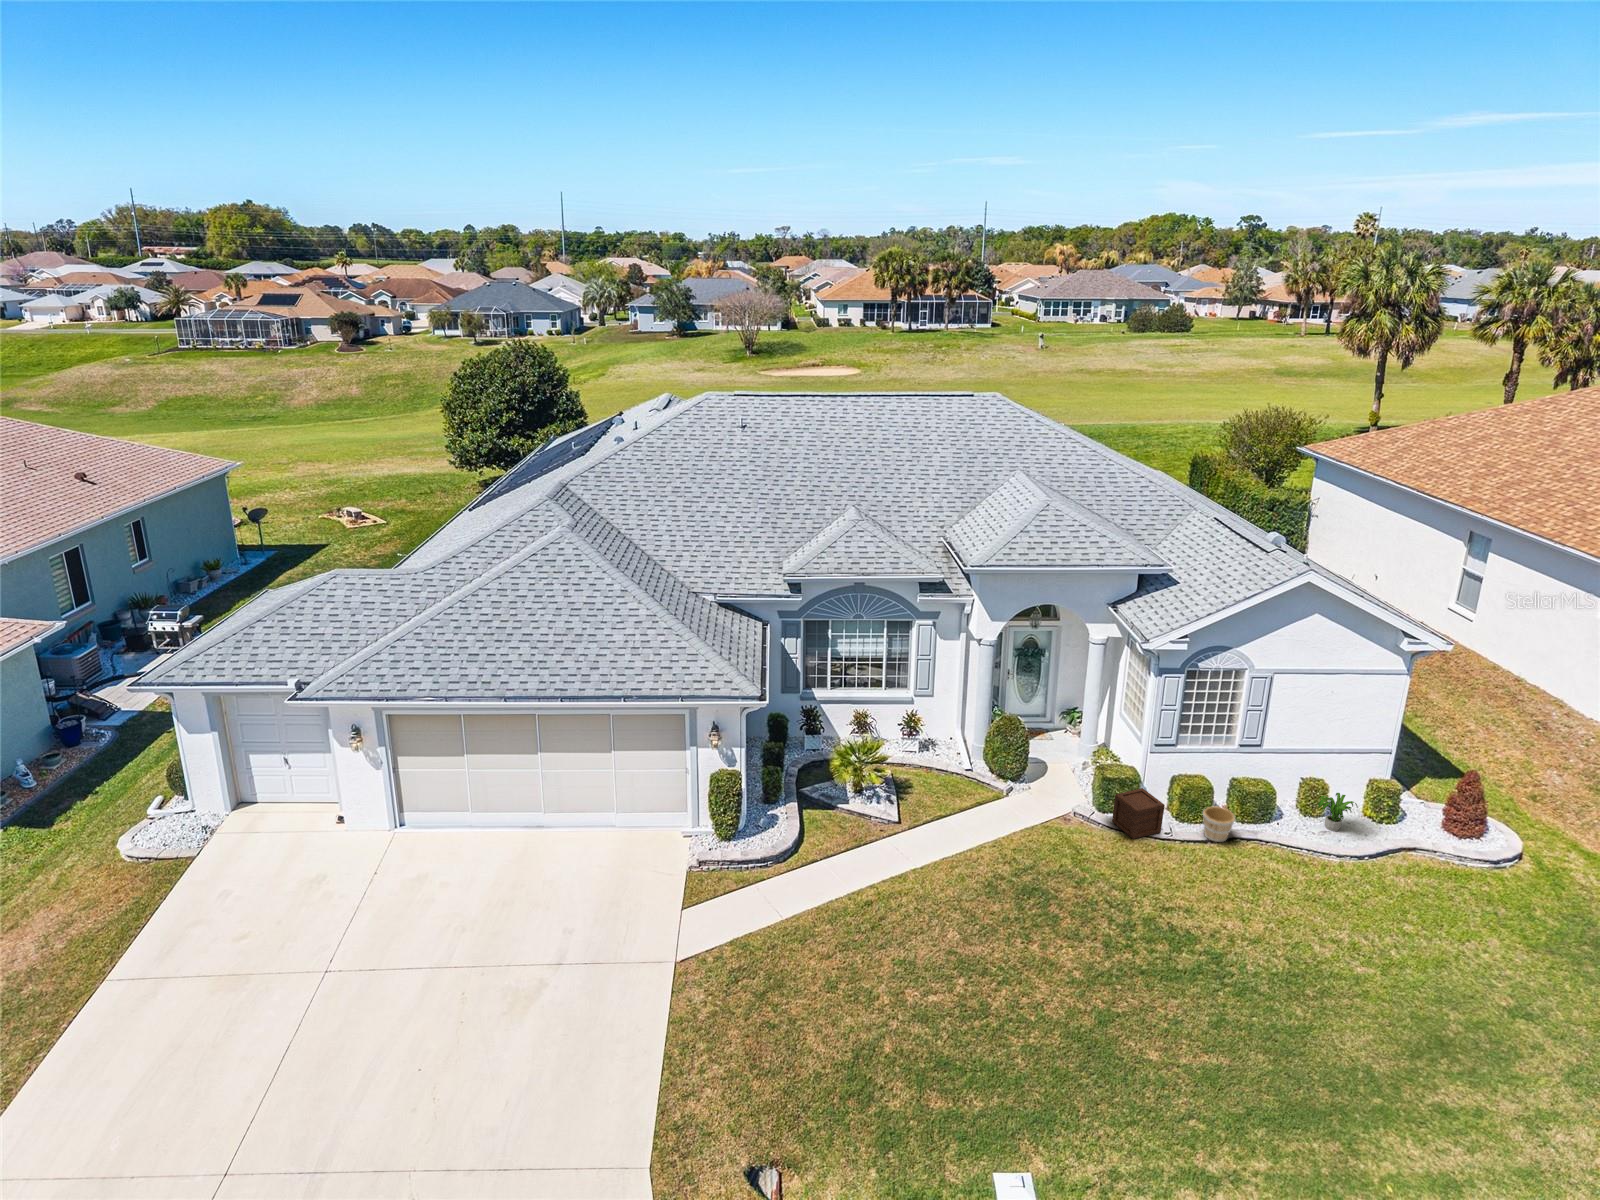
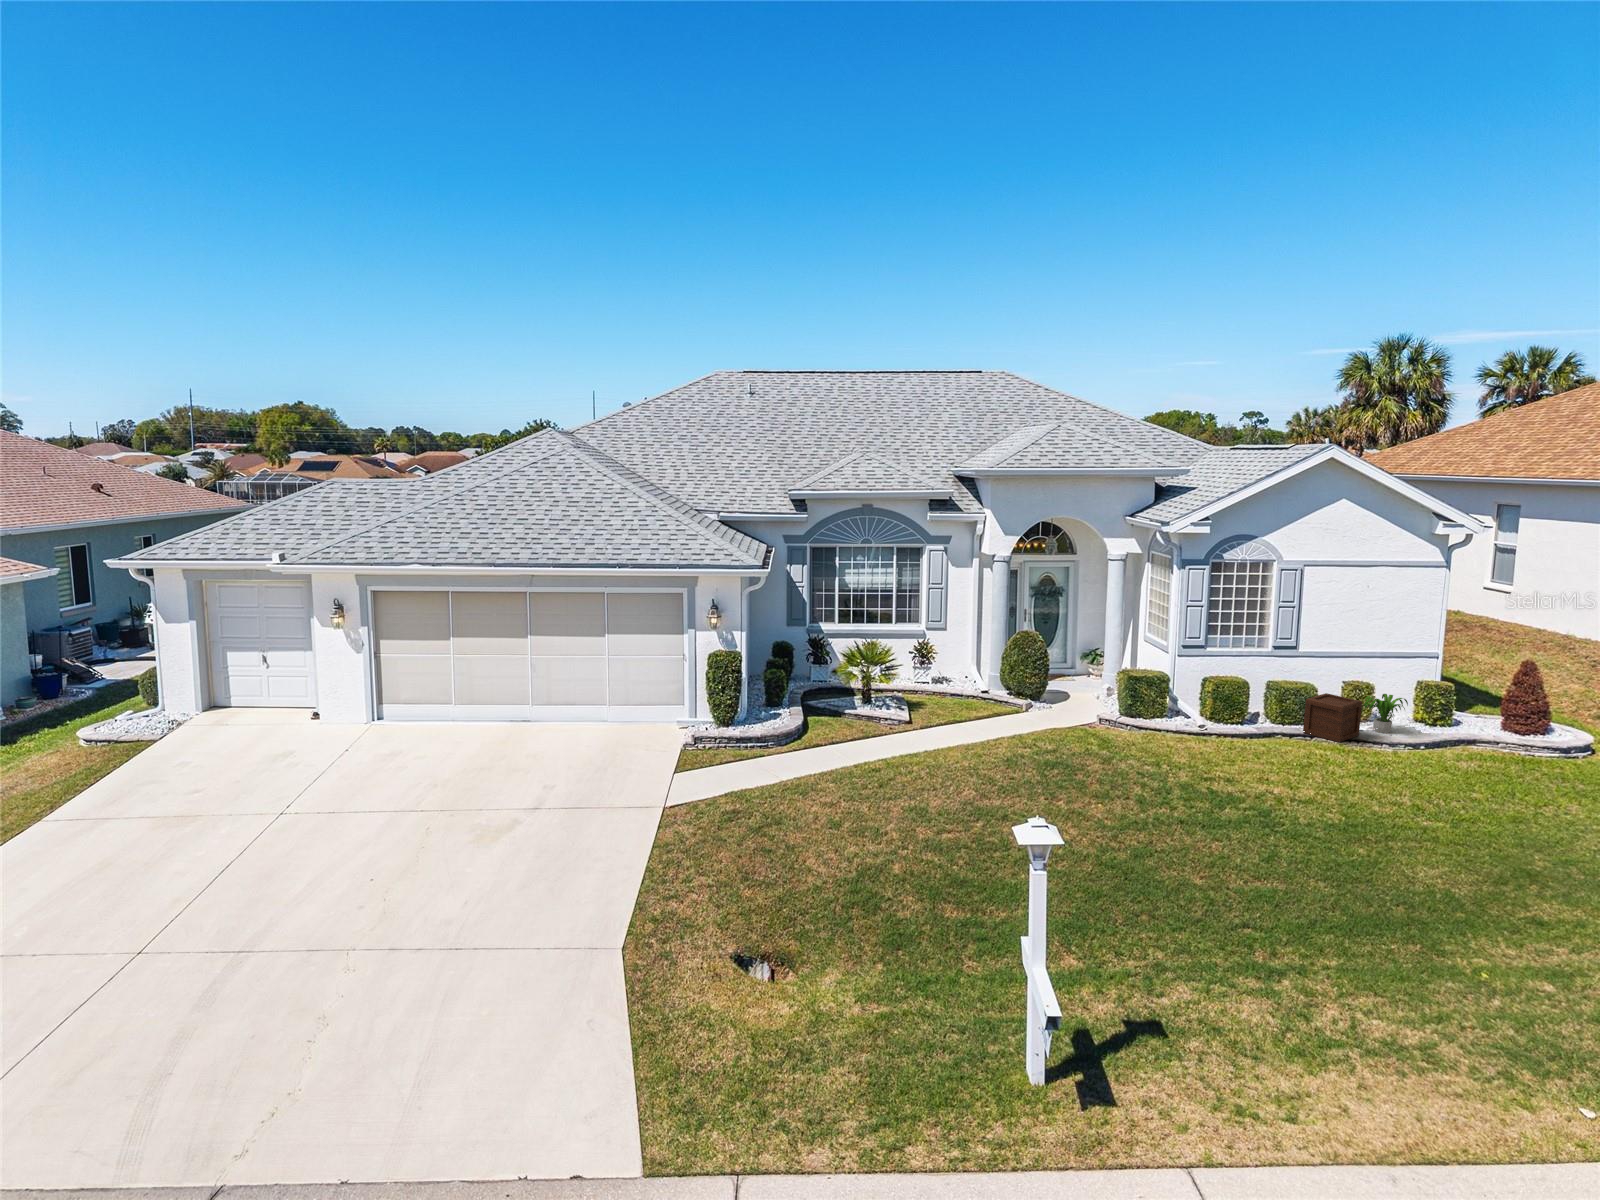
wooden crate: present [1112,788,1165,839] -> present [1303,693,1362,742]
wooden bucket: present [1203,806,1235,842] -> none [1239,704,1276,739]

